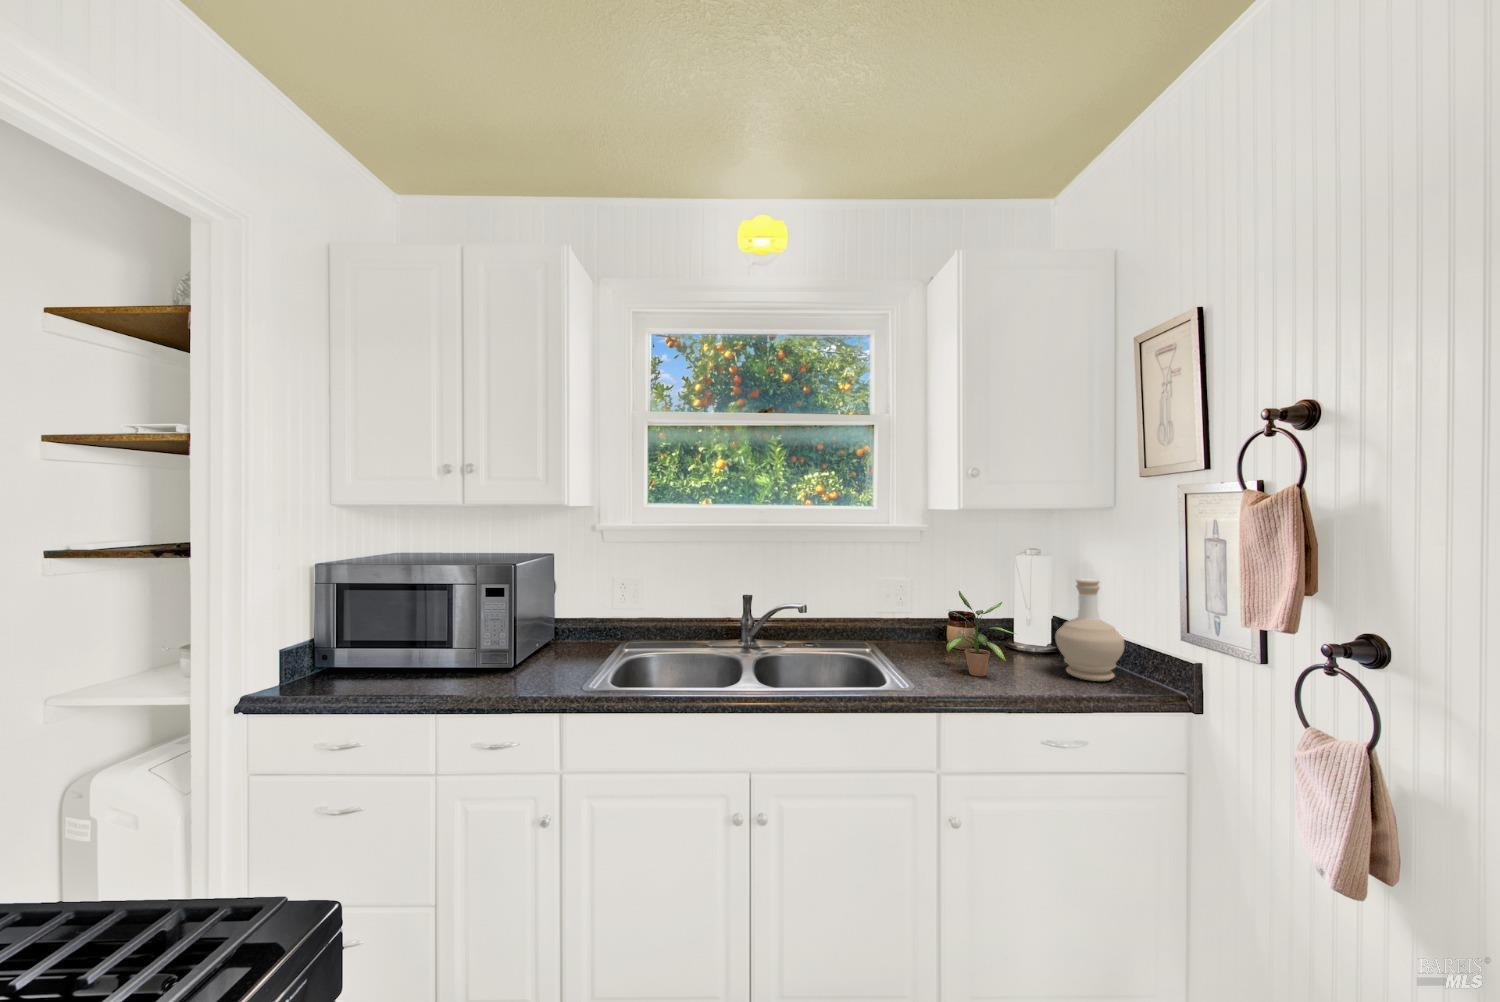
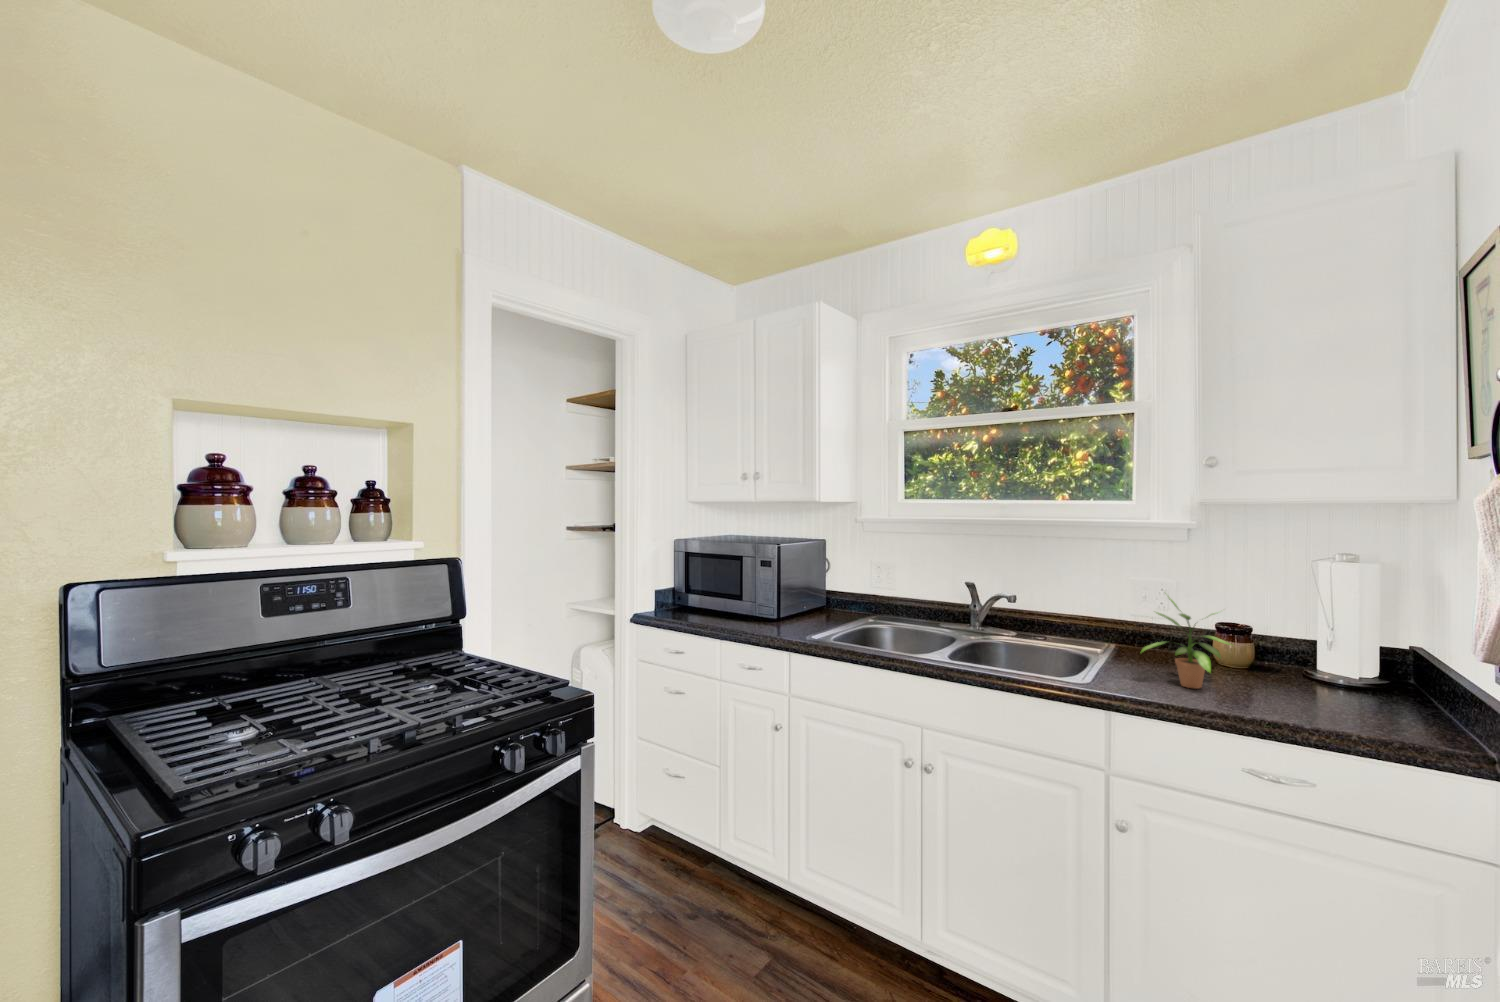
bottle: present [1055,579,1124,681] -> none [1307,589,1410,720]

